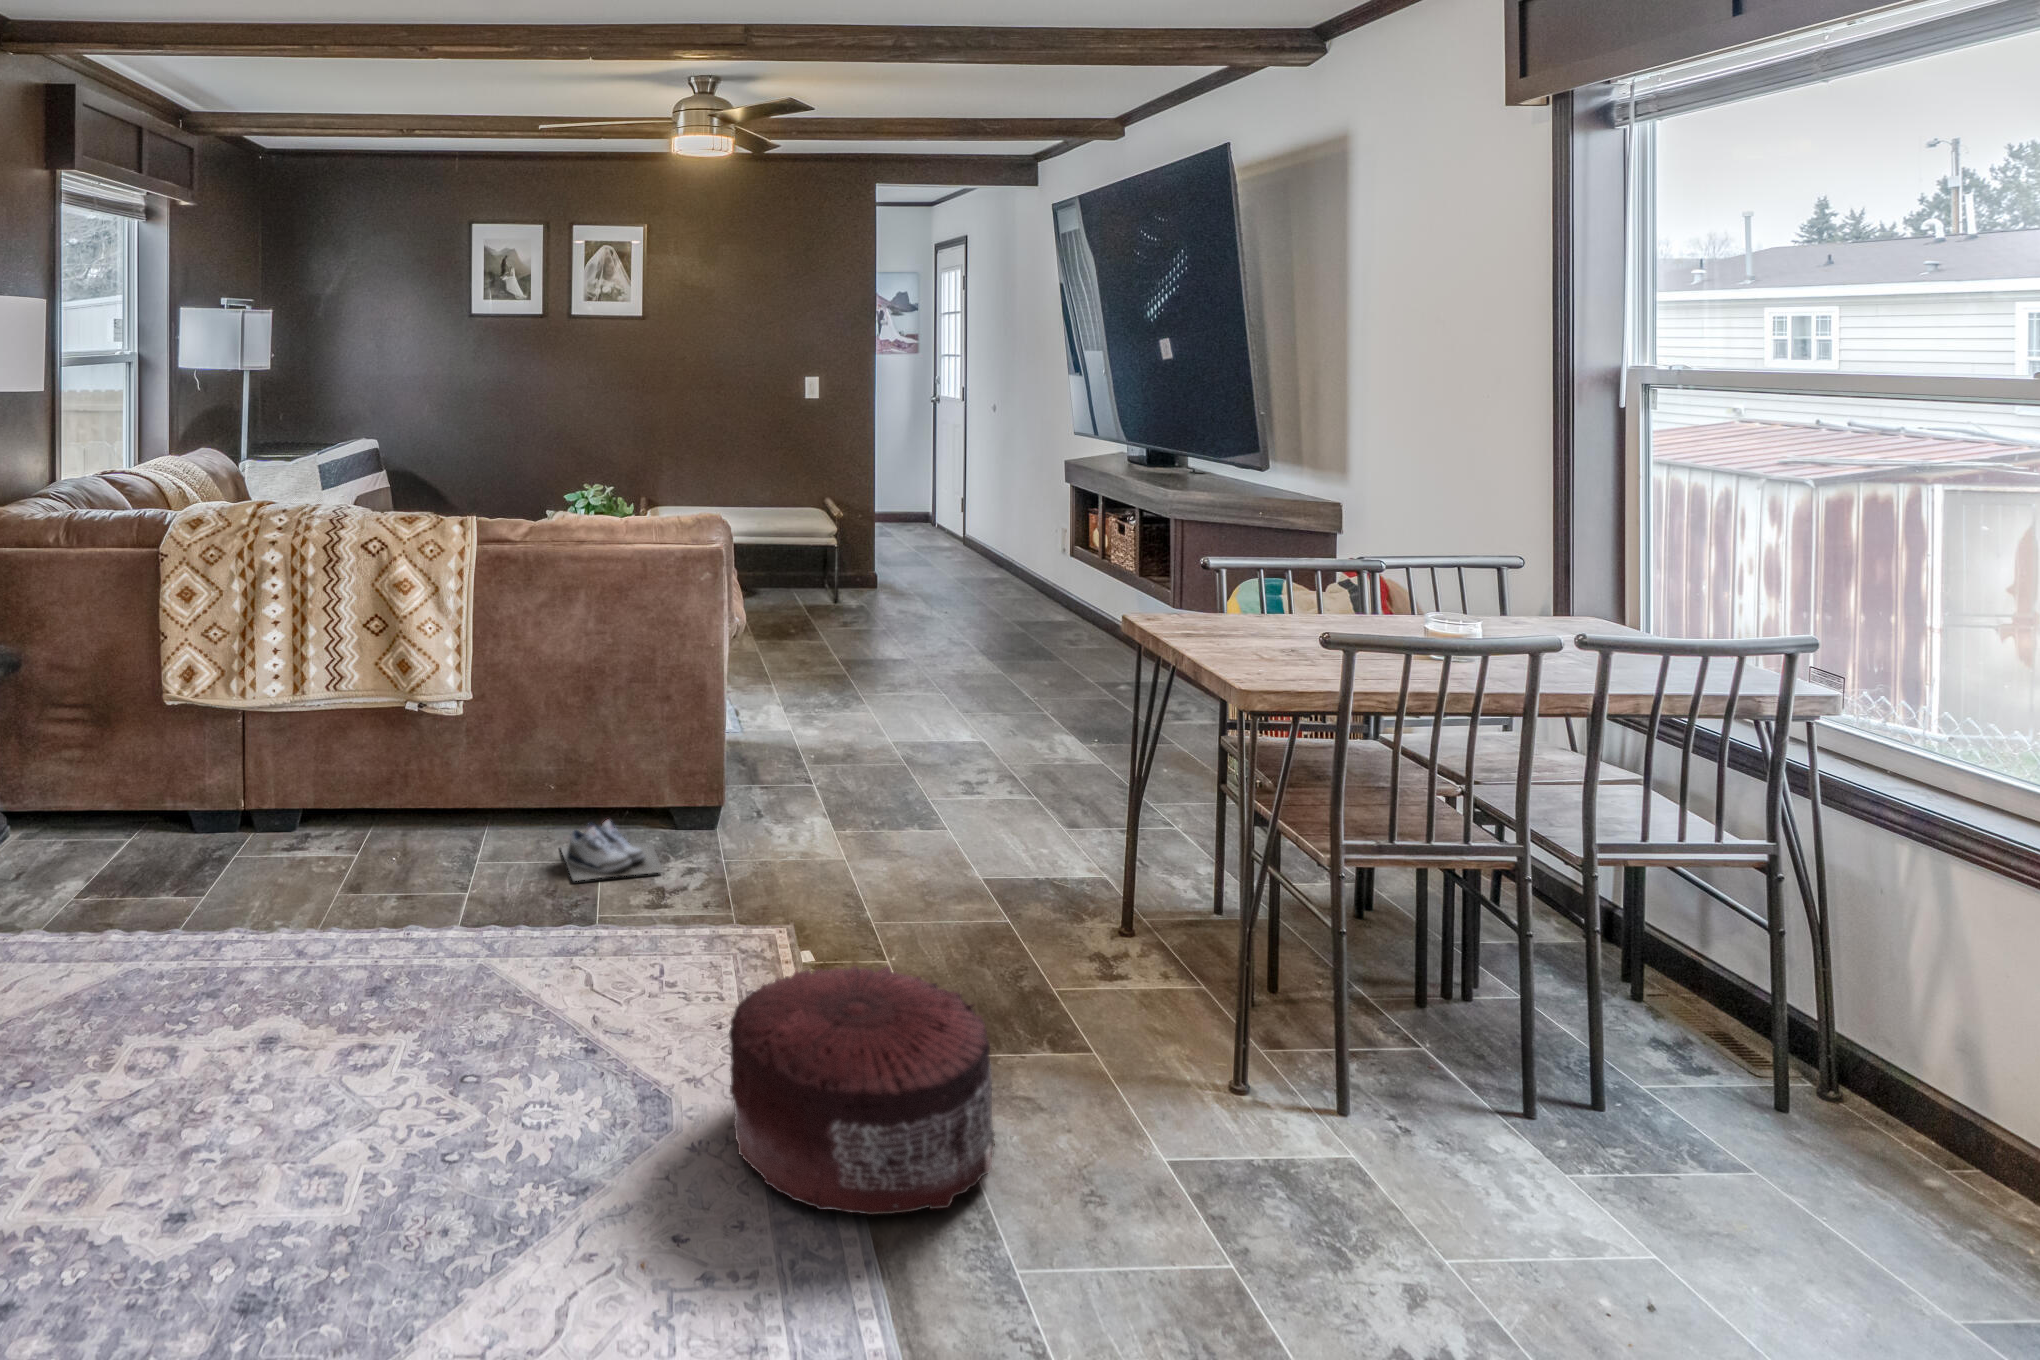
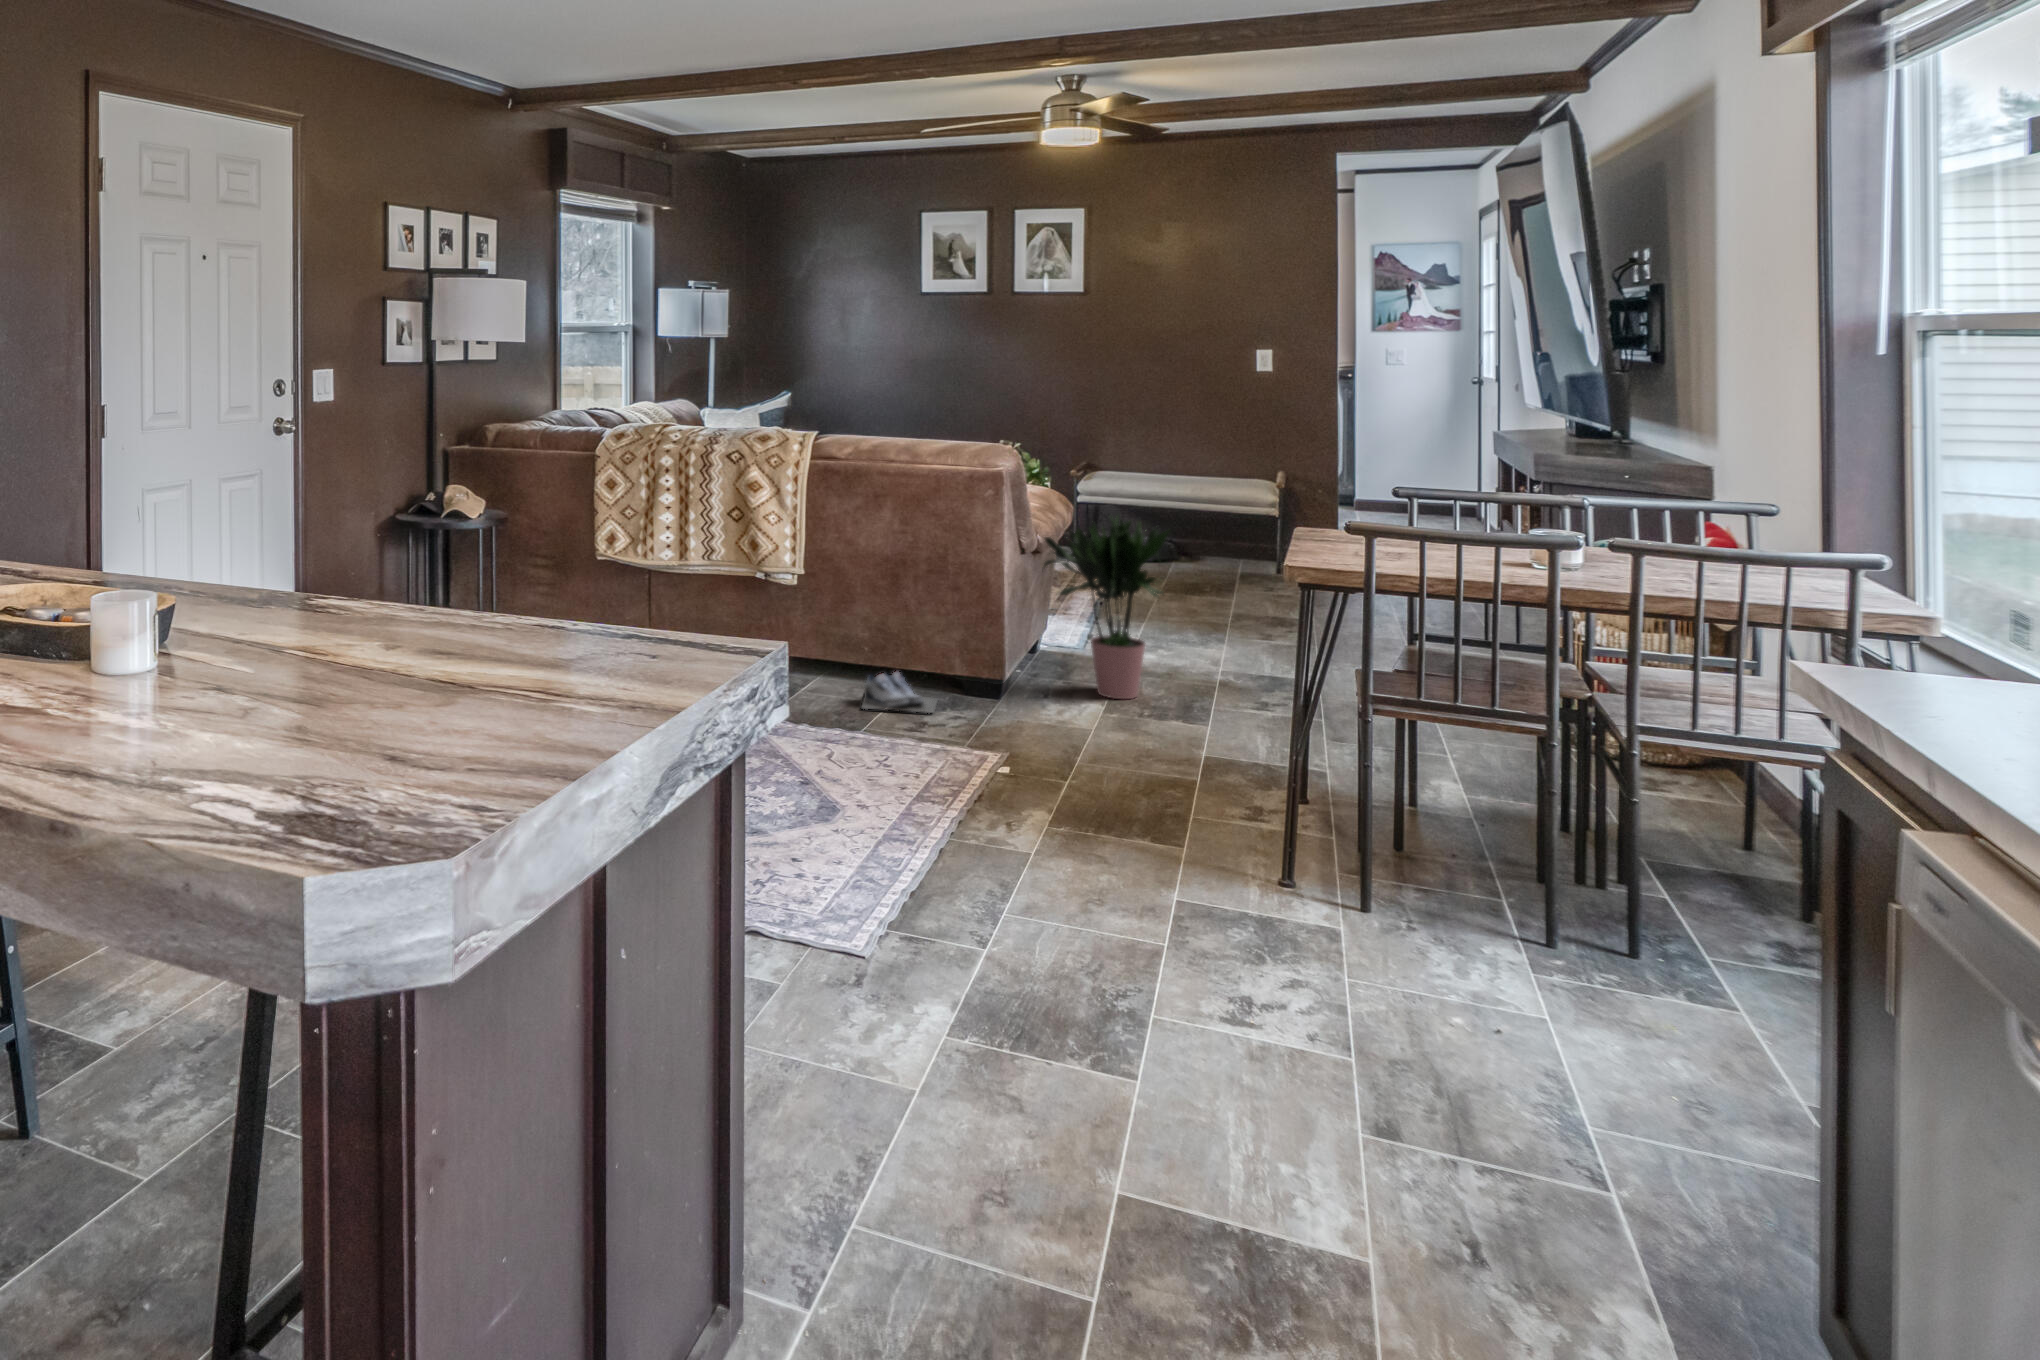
potted plant: none [742,575,892,808] -> present [1044,516,1168,699]
pouf: present [729,966,995,1215] -> none [865,736,1065,874]

